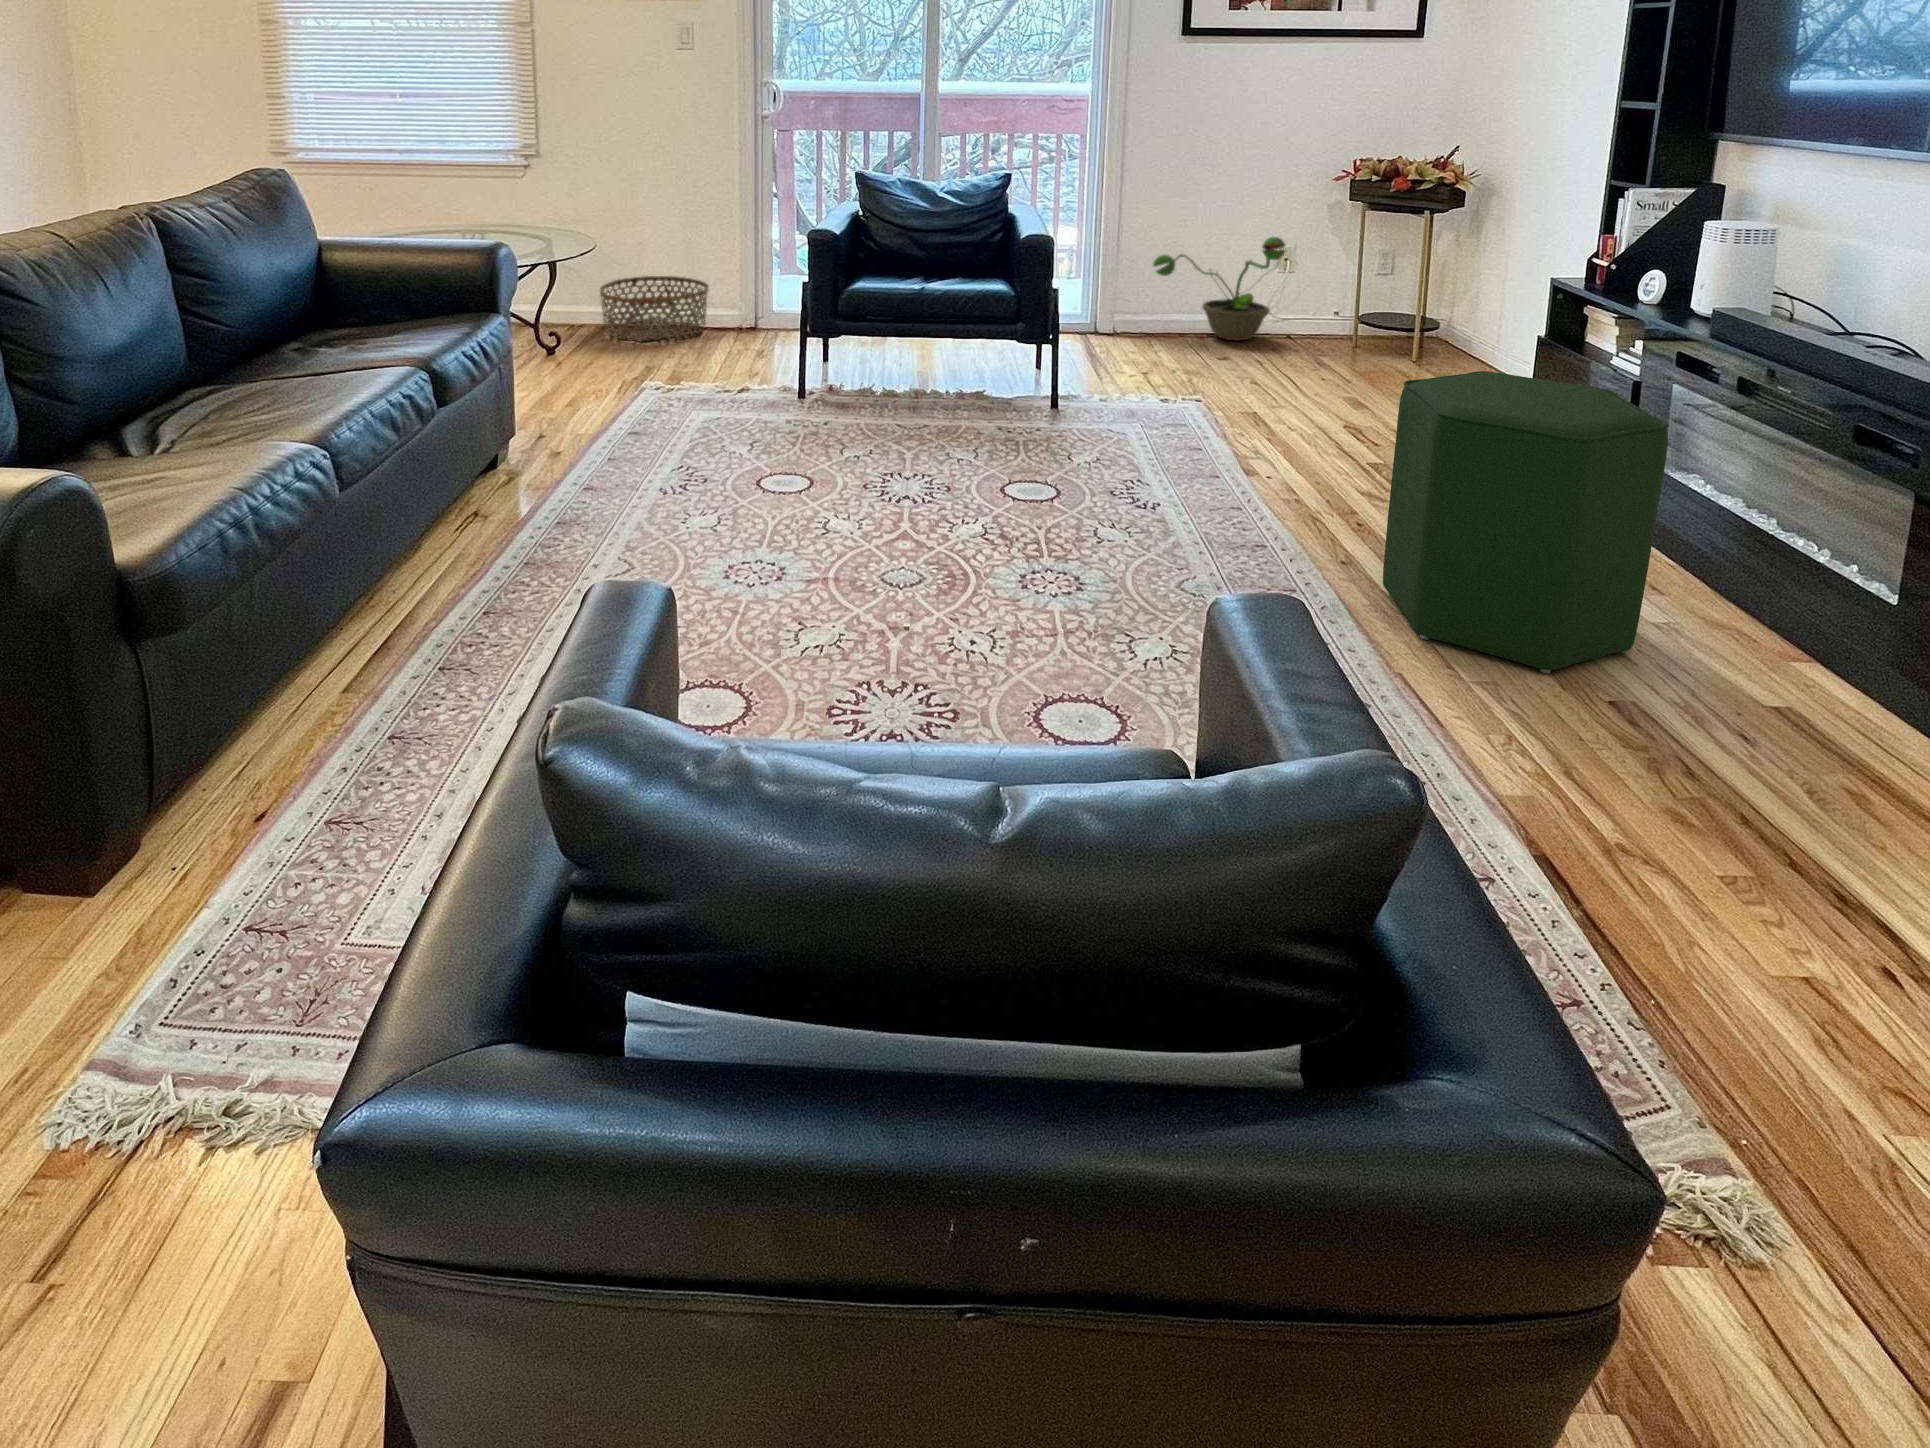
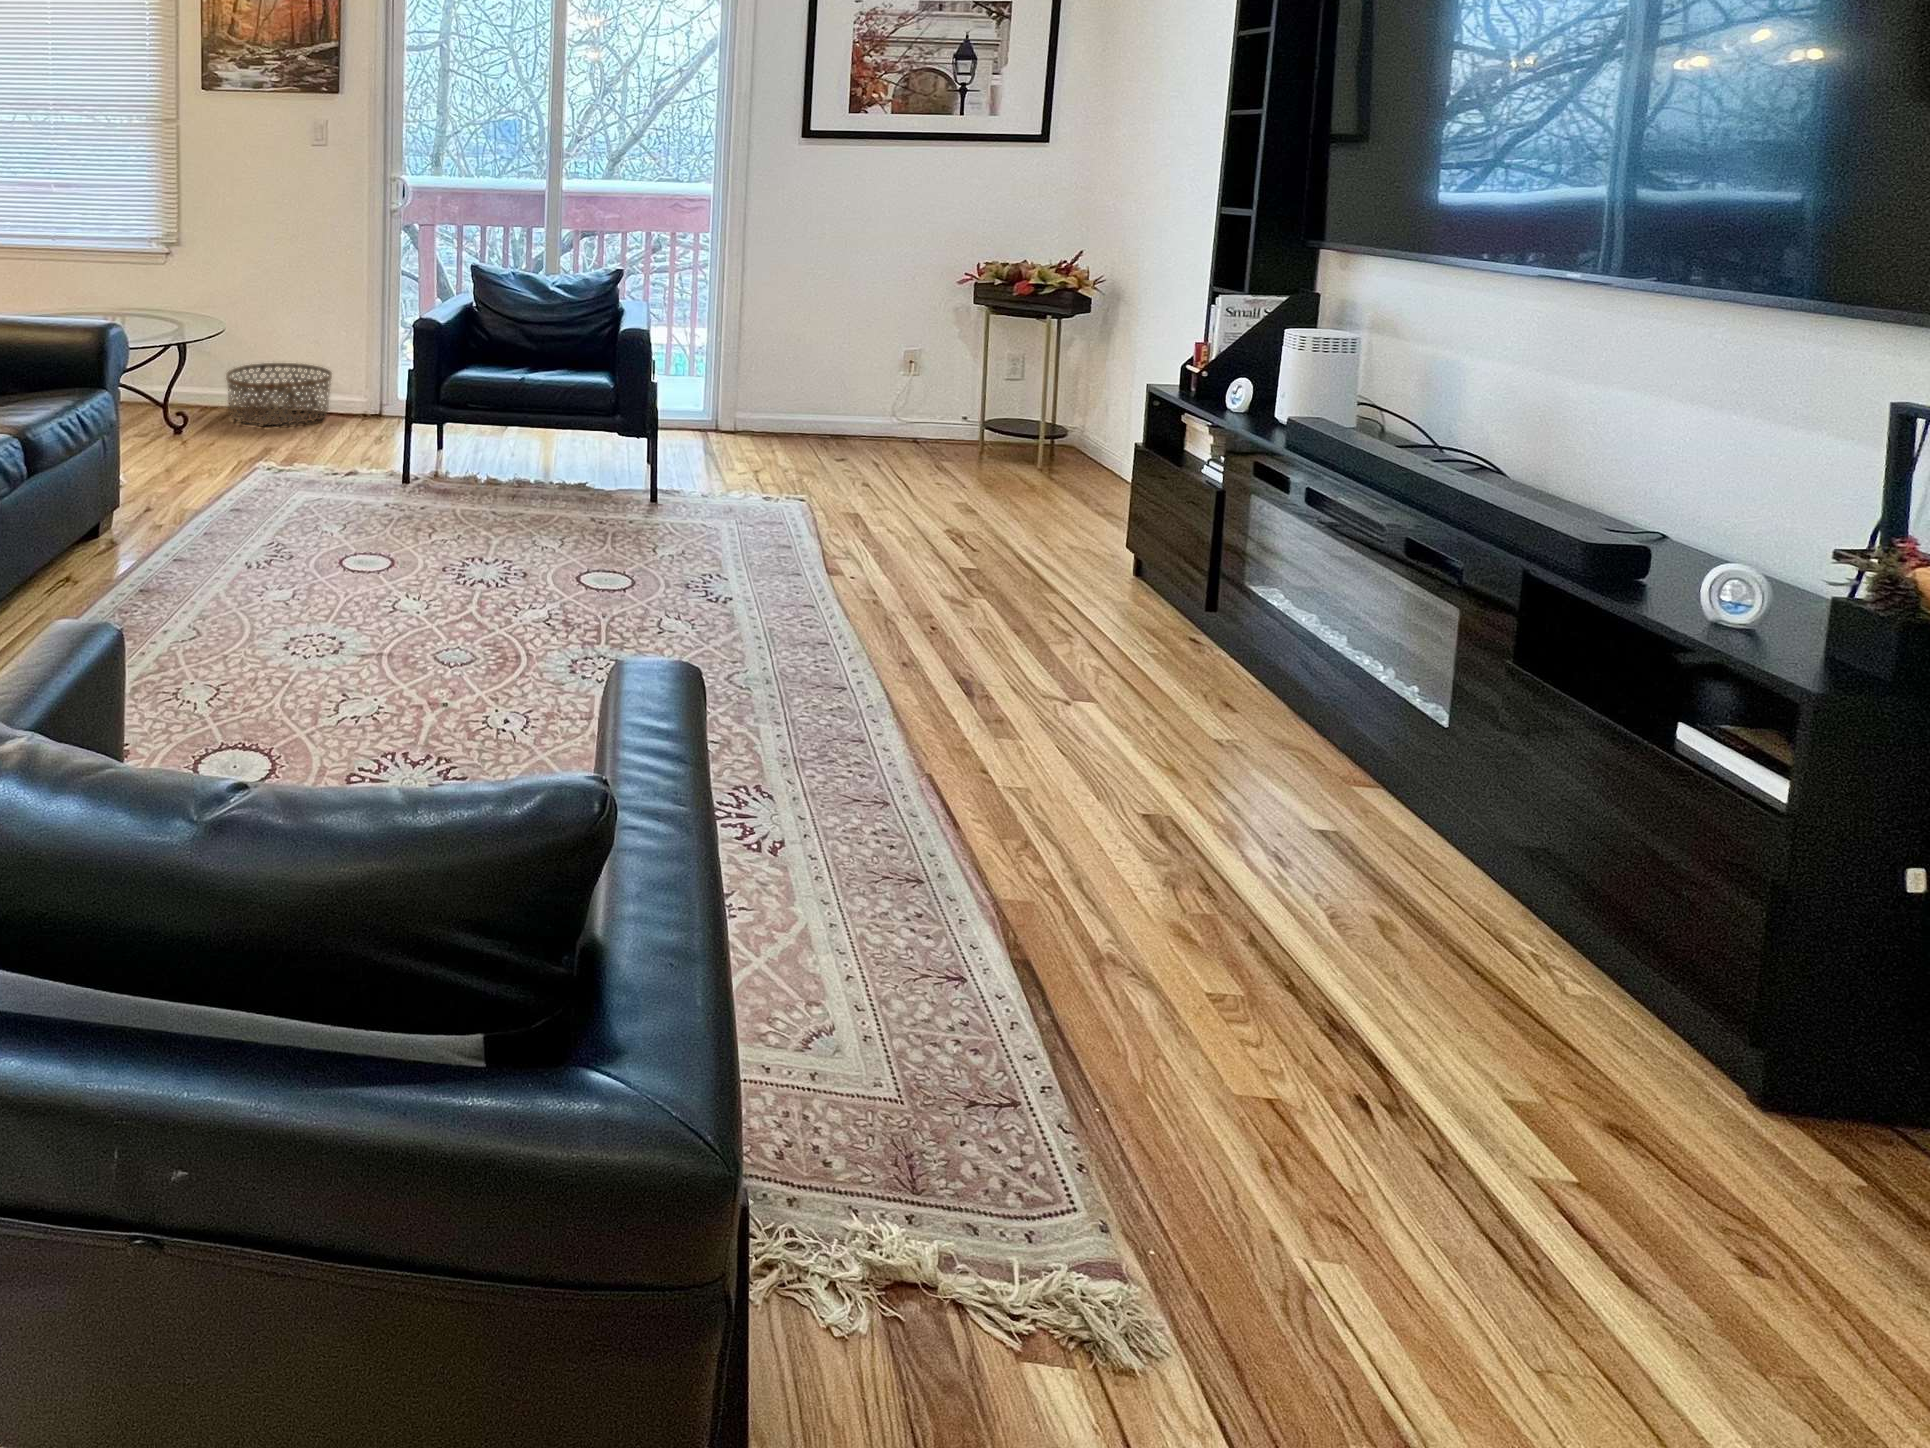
decorative plant: present [1153,237,1285,340] -> none [777,339,910,445]
ottoman: present [1383,371,1669,674] -> none [940,476,1212,787]

